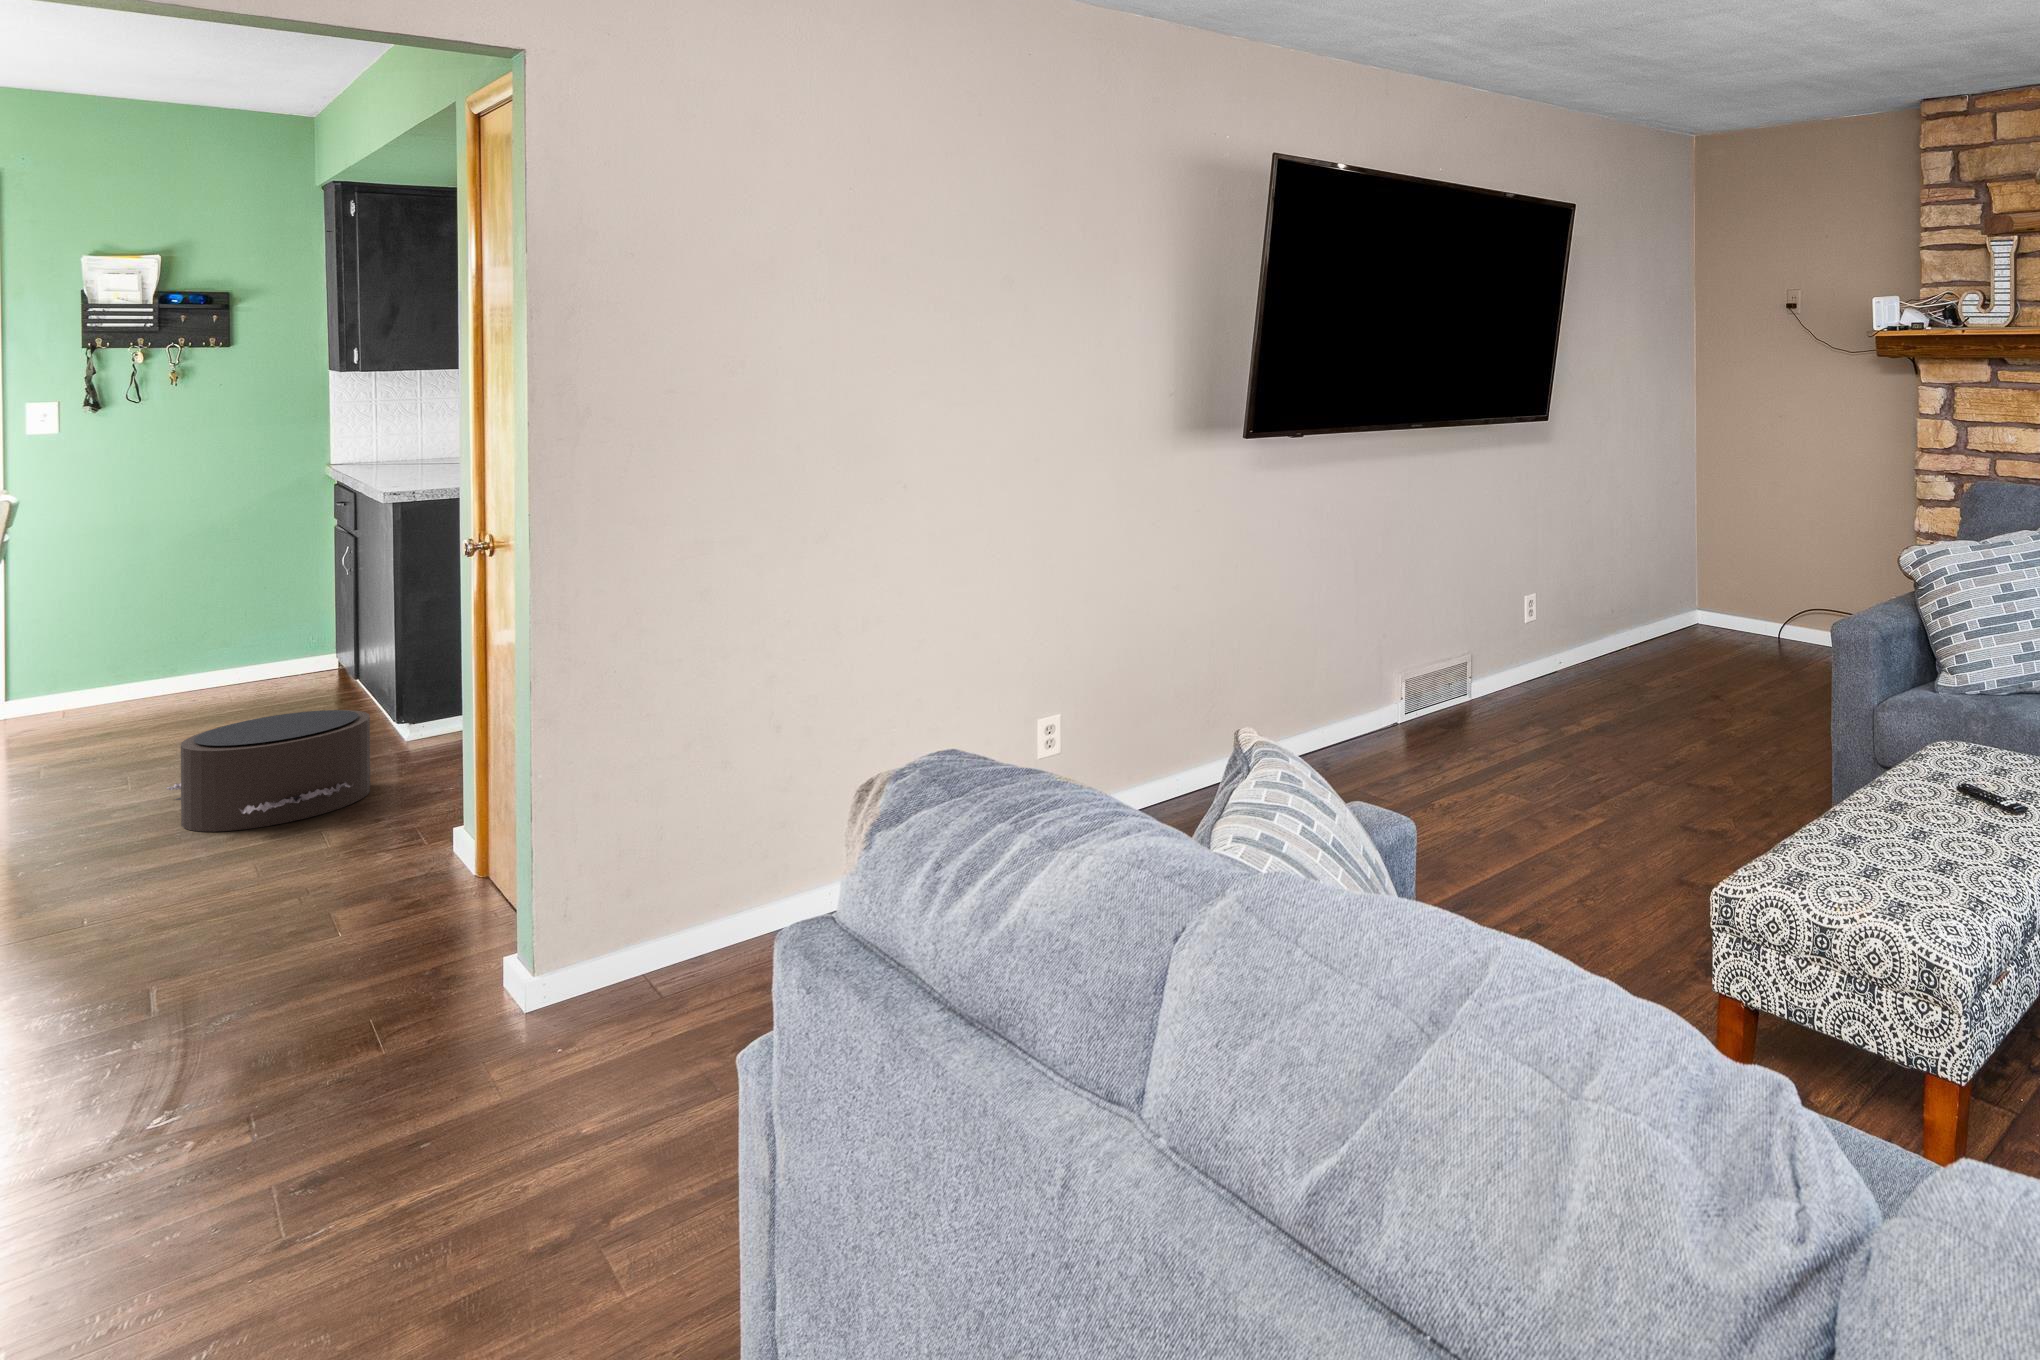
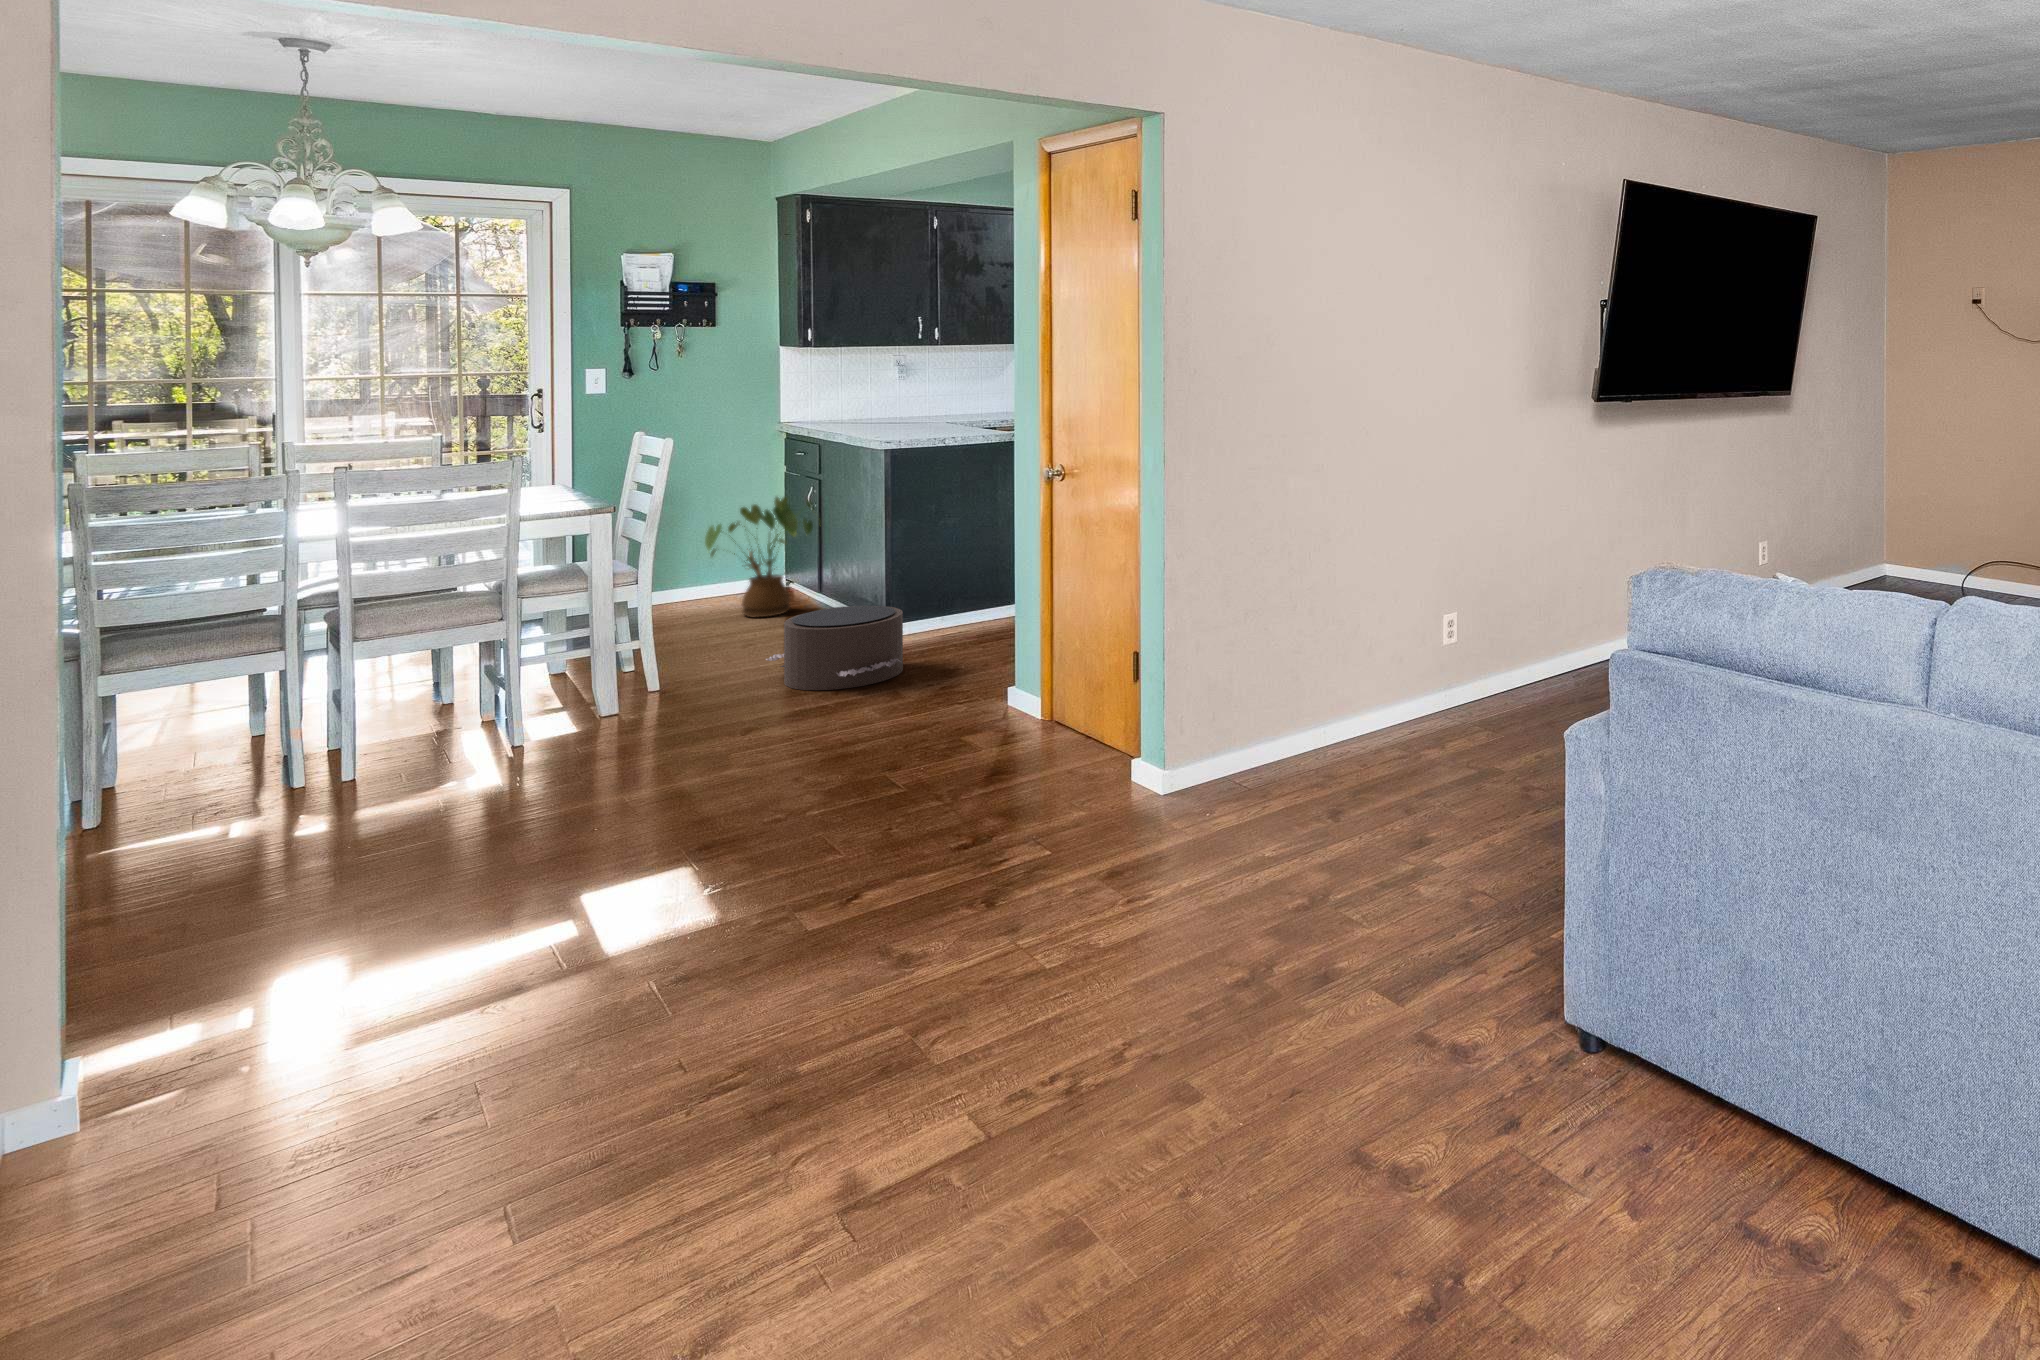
house plant: none [168,561,348,716] -> present [705,497,820,617]

